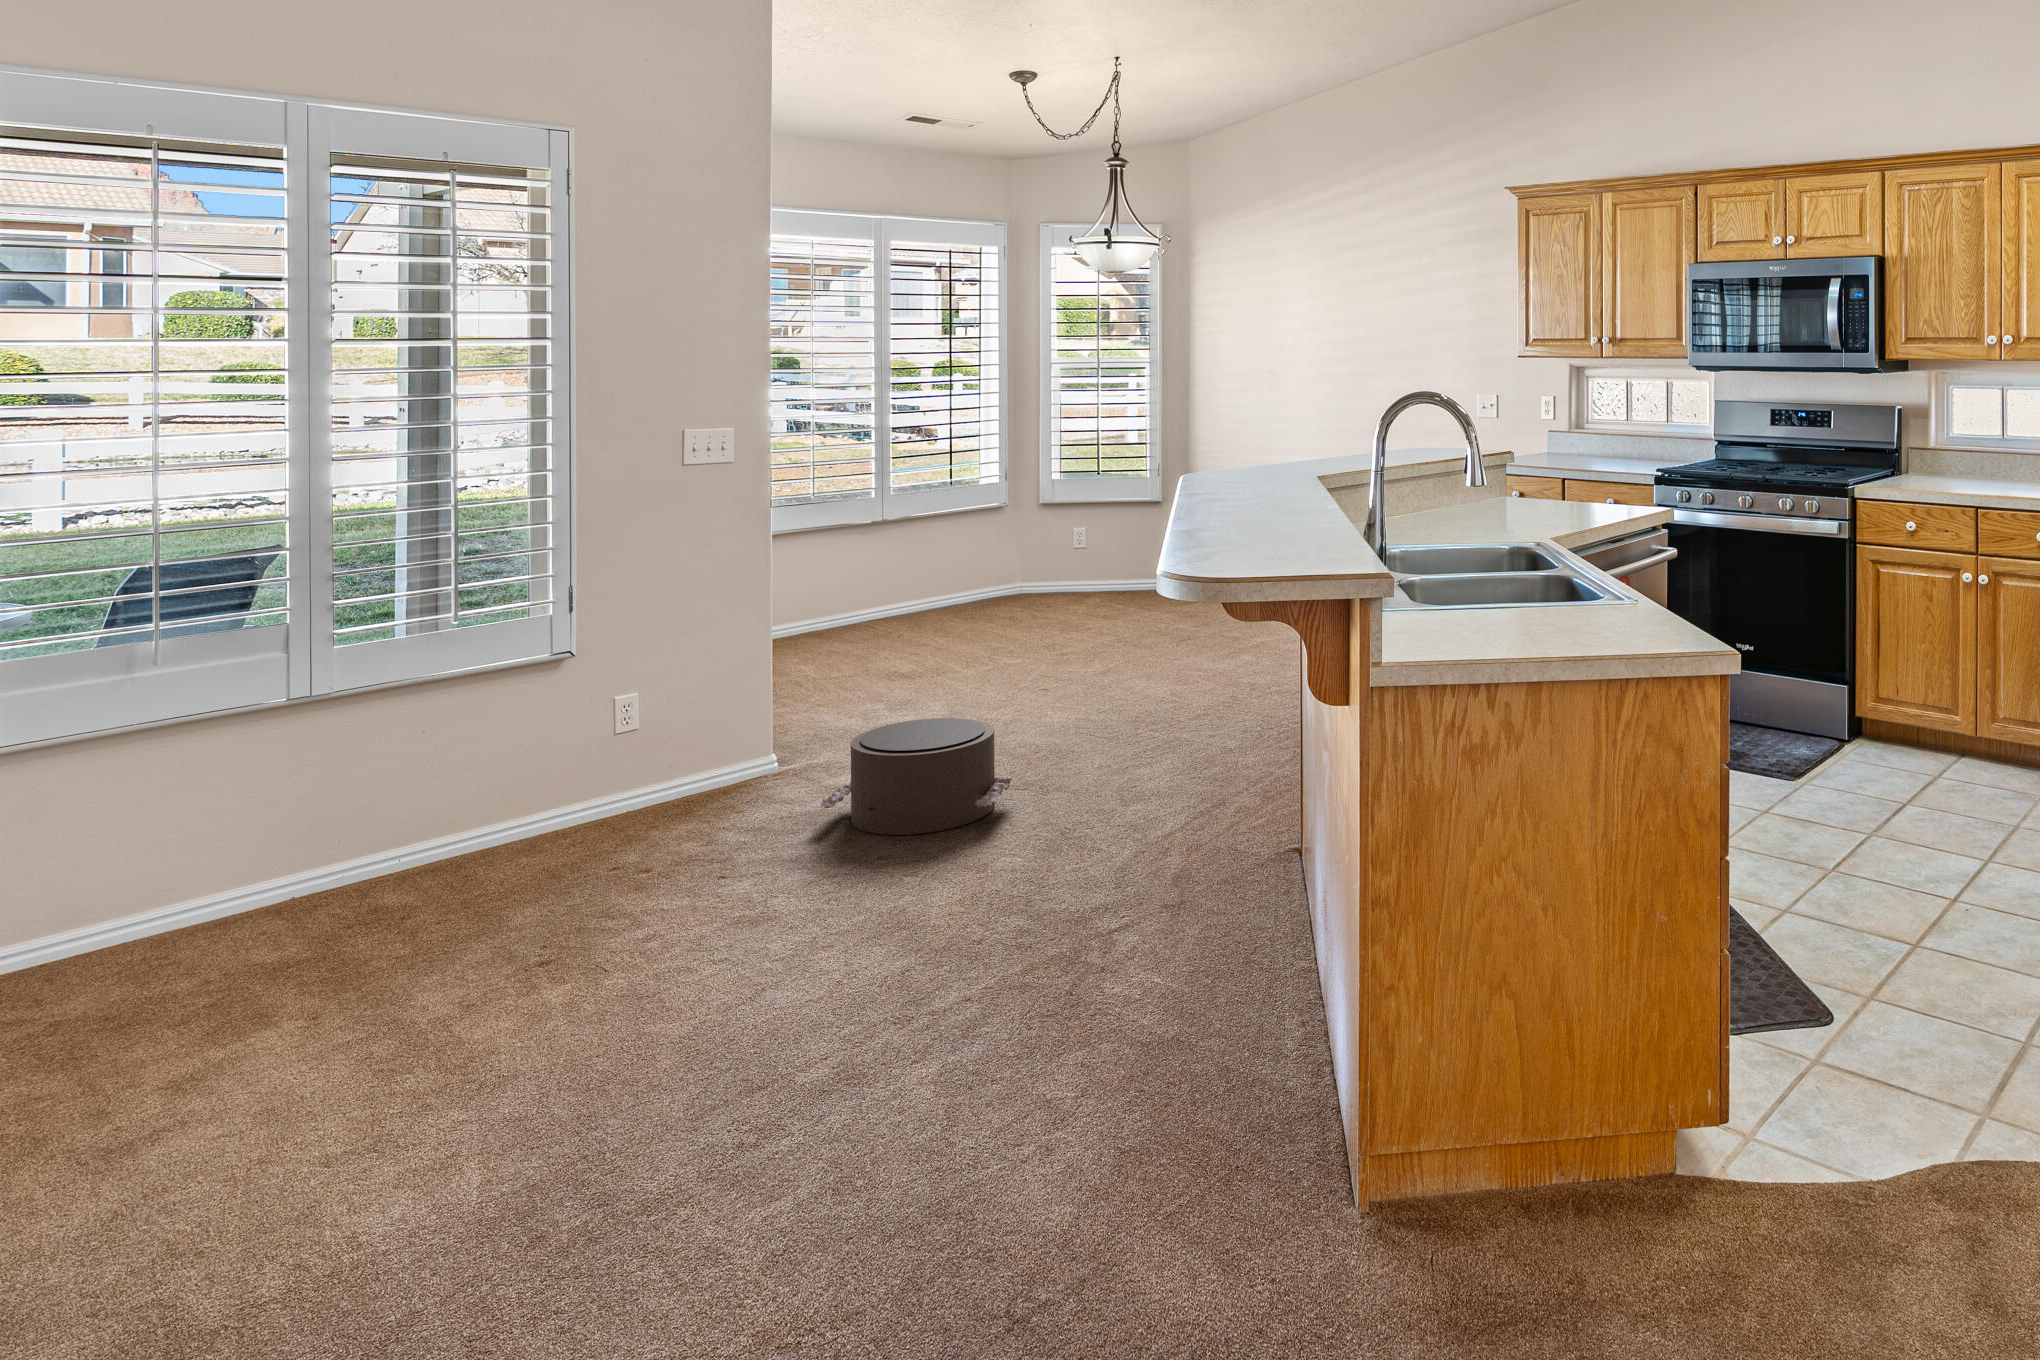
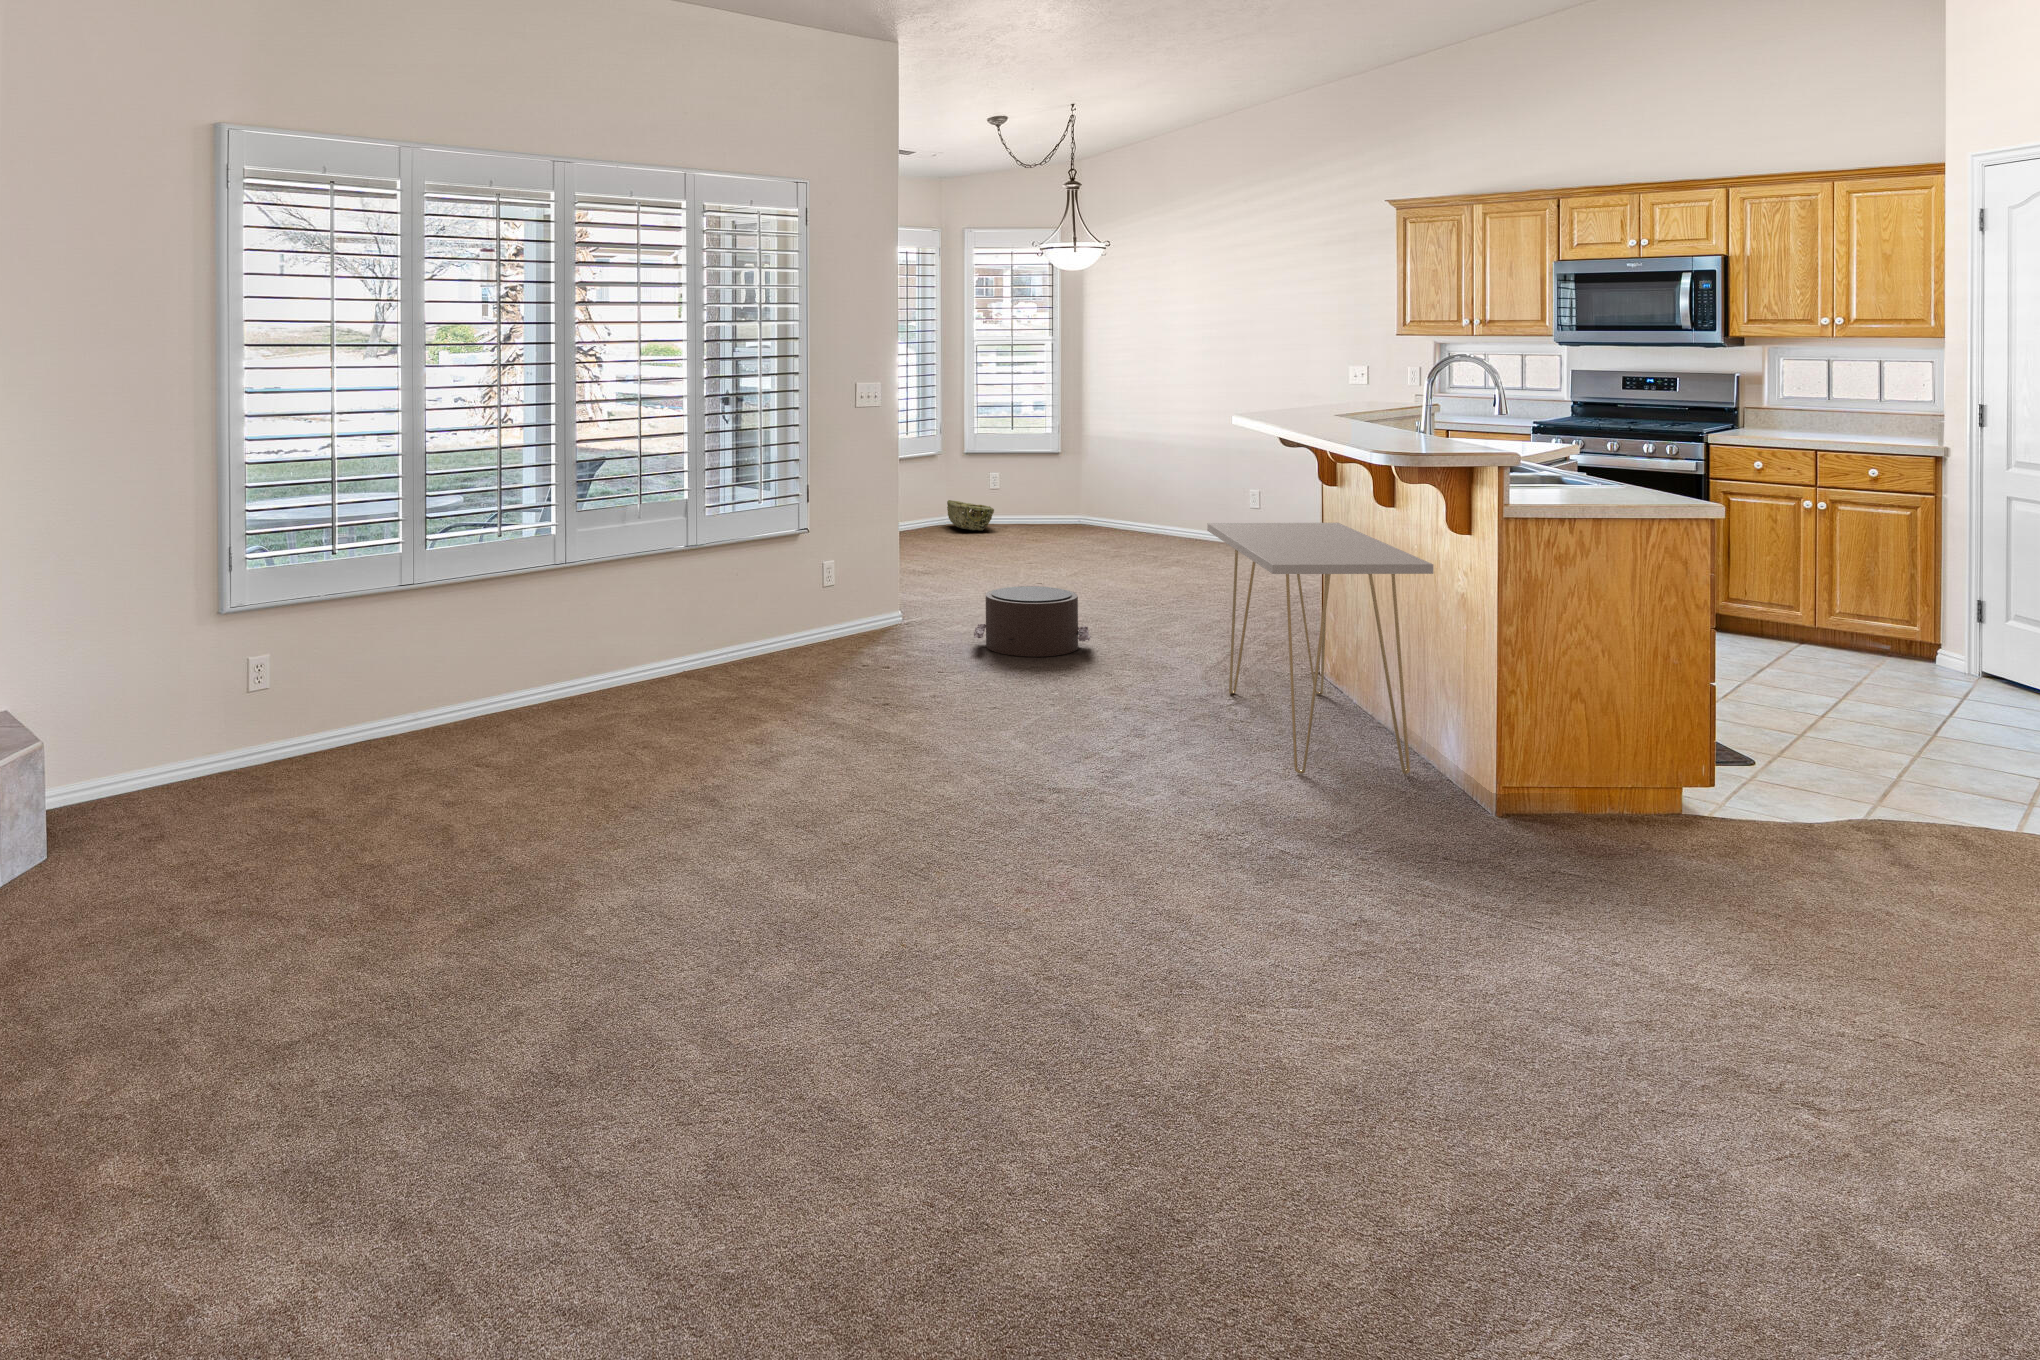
woven basket: none [1025,560,1078,600] -> present [947,500,994,531]
console table: none [1043,637,1318,1116] -> present [1207,523,1433,774]

